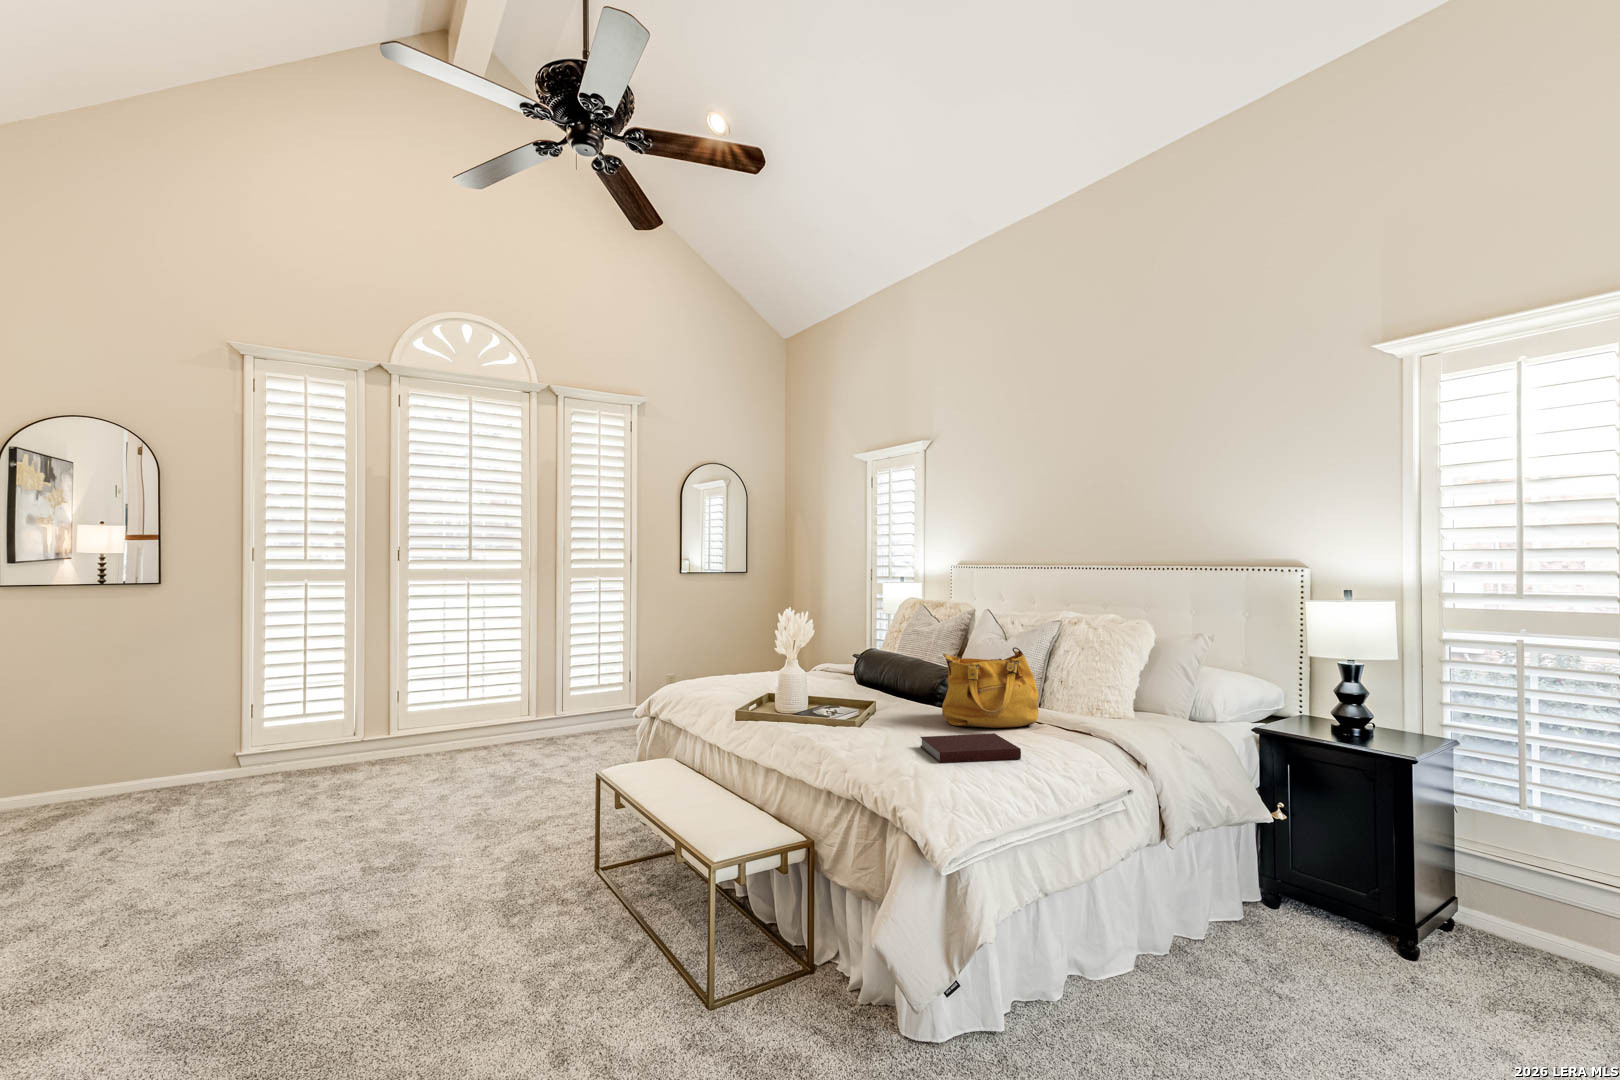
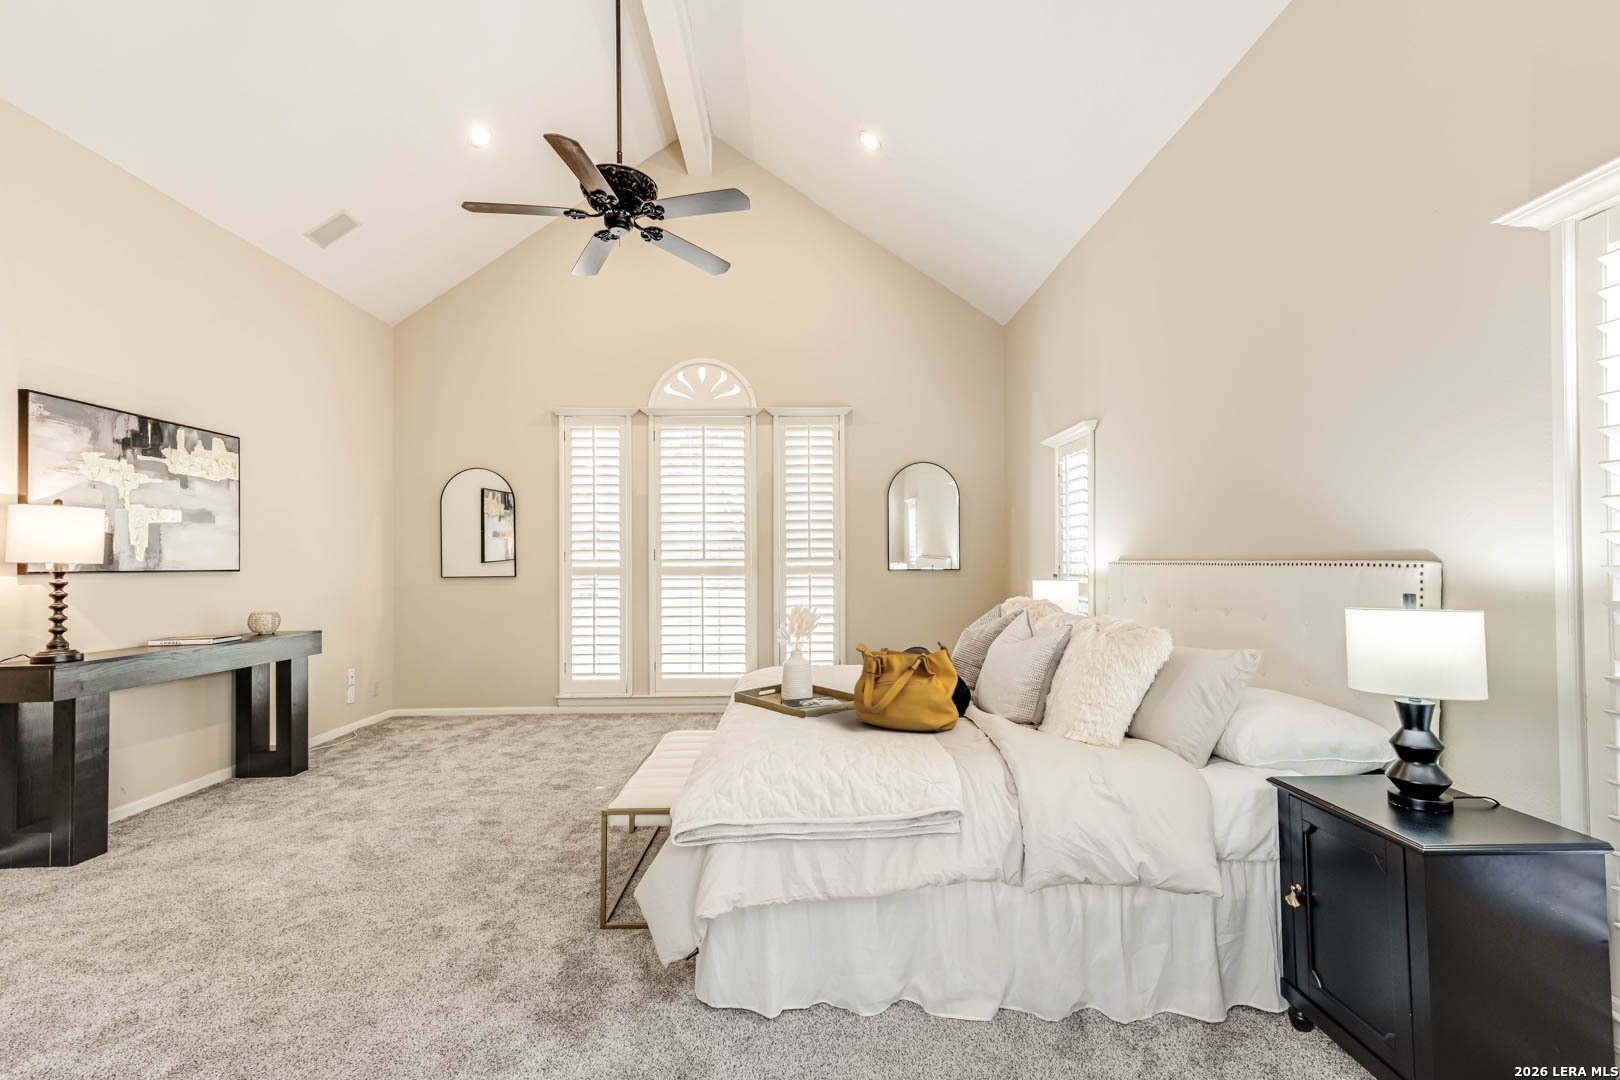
notebook: present [920,733,1021,763] -> none [732,722,839,756]

